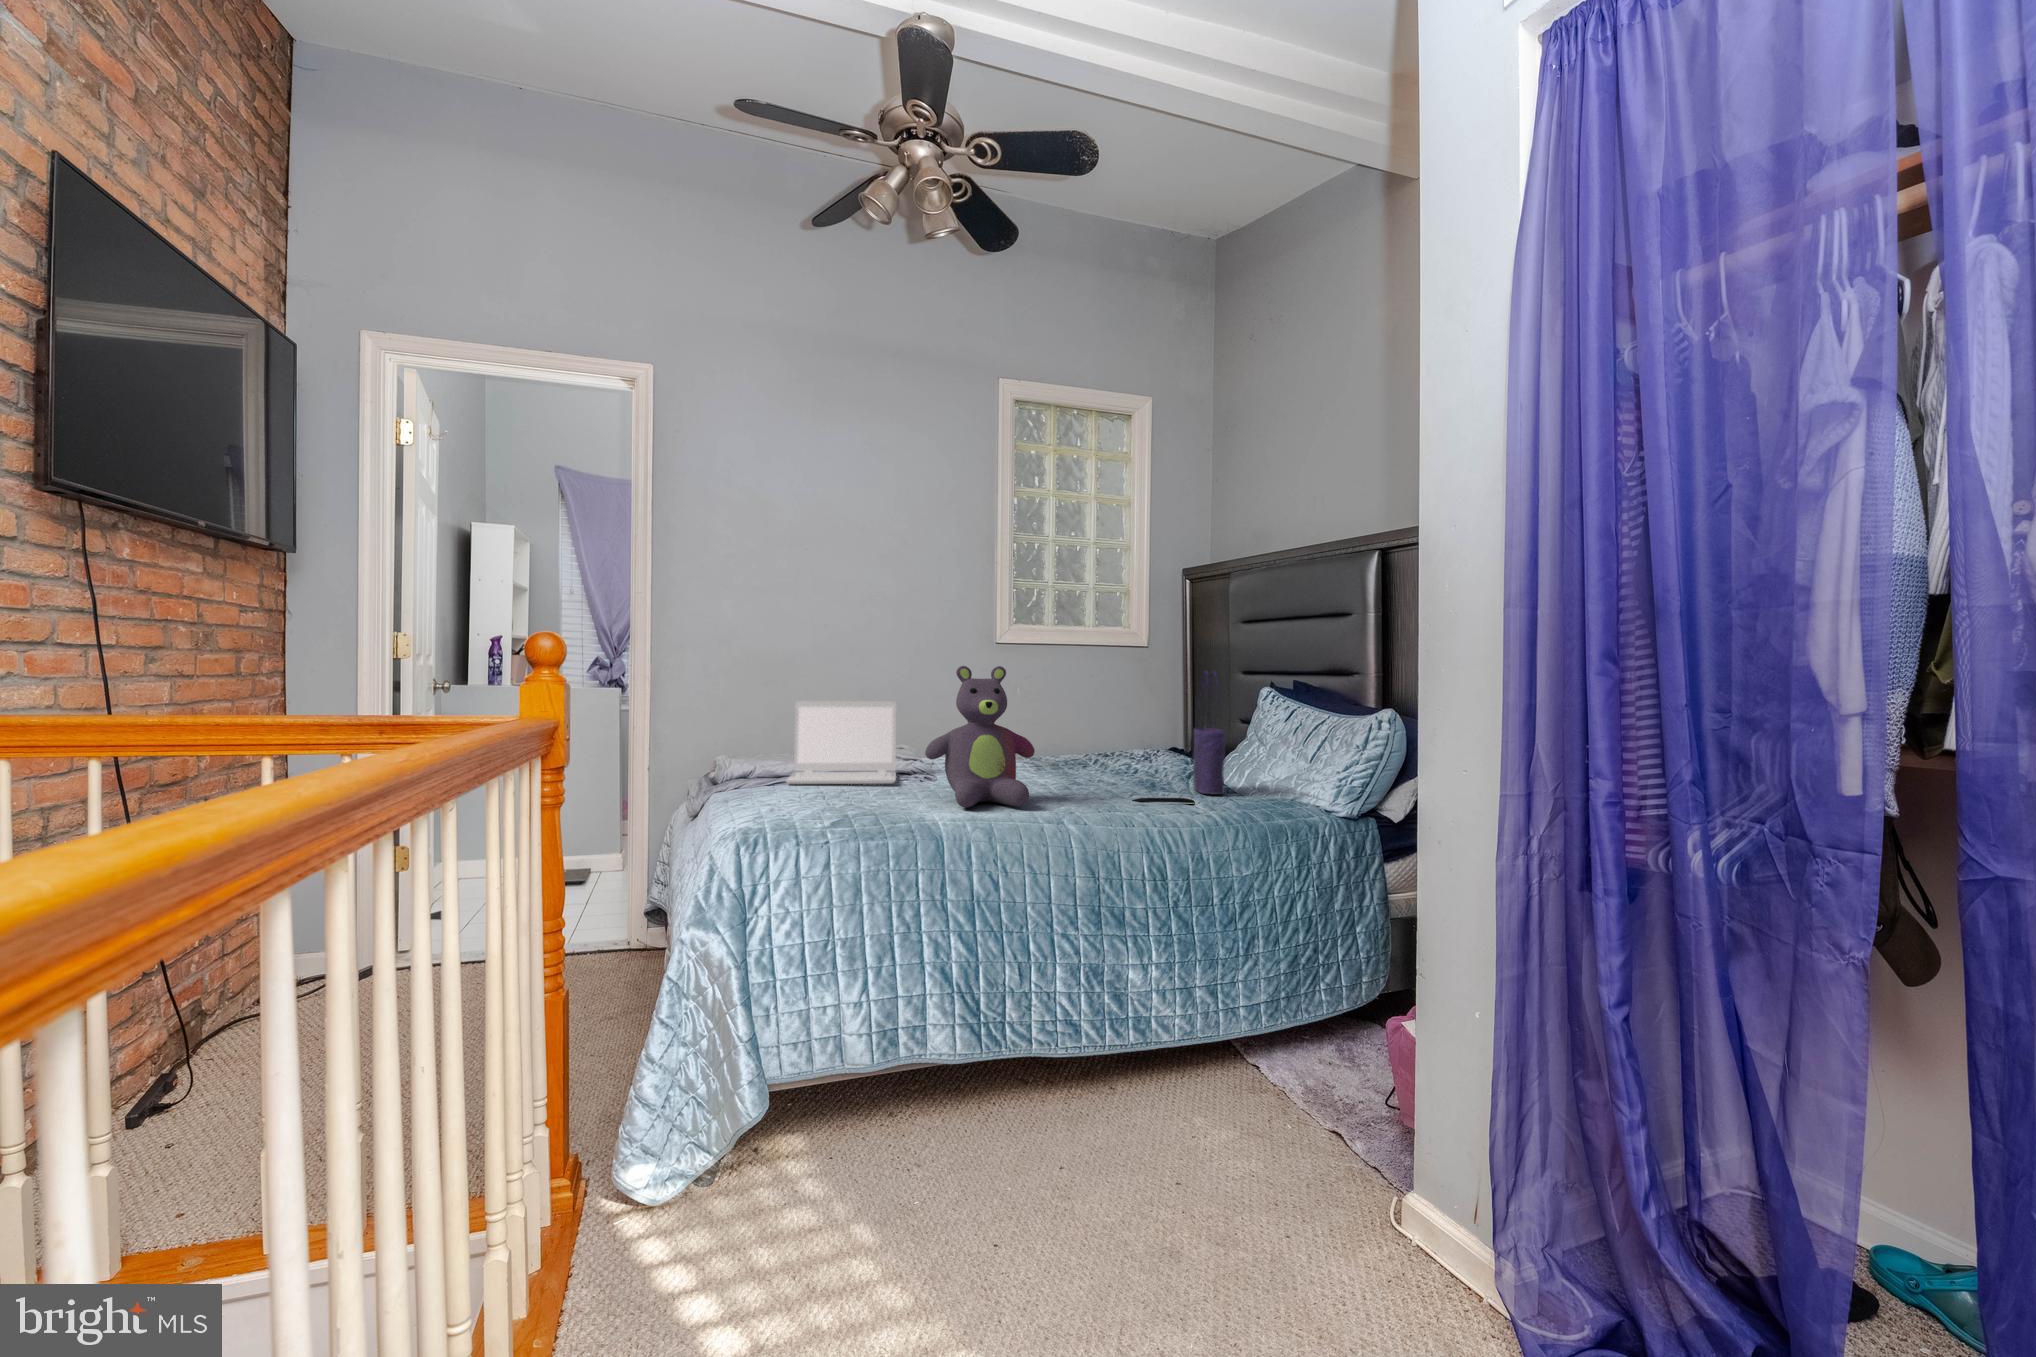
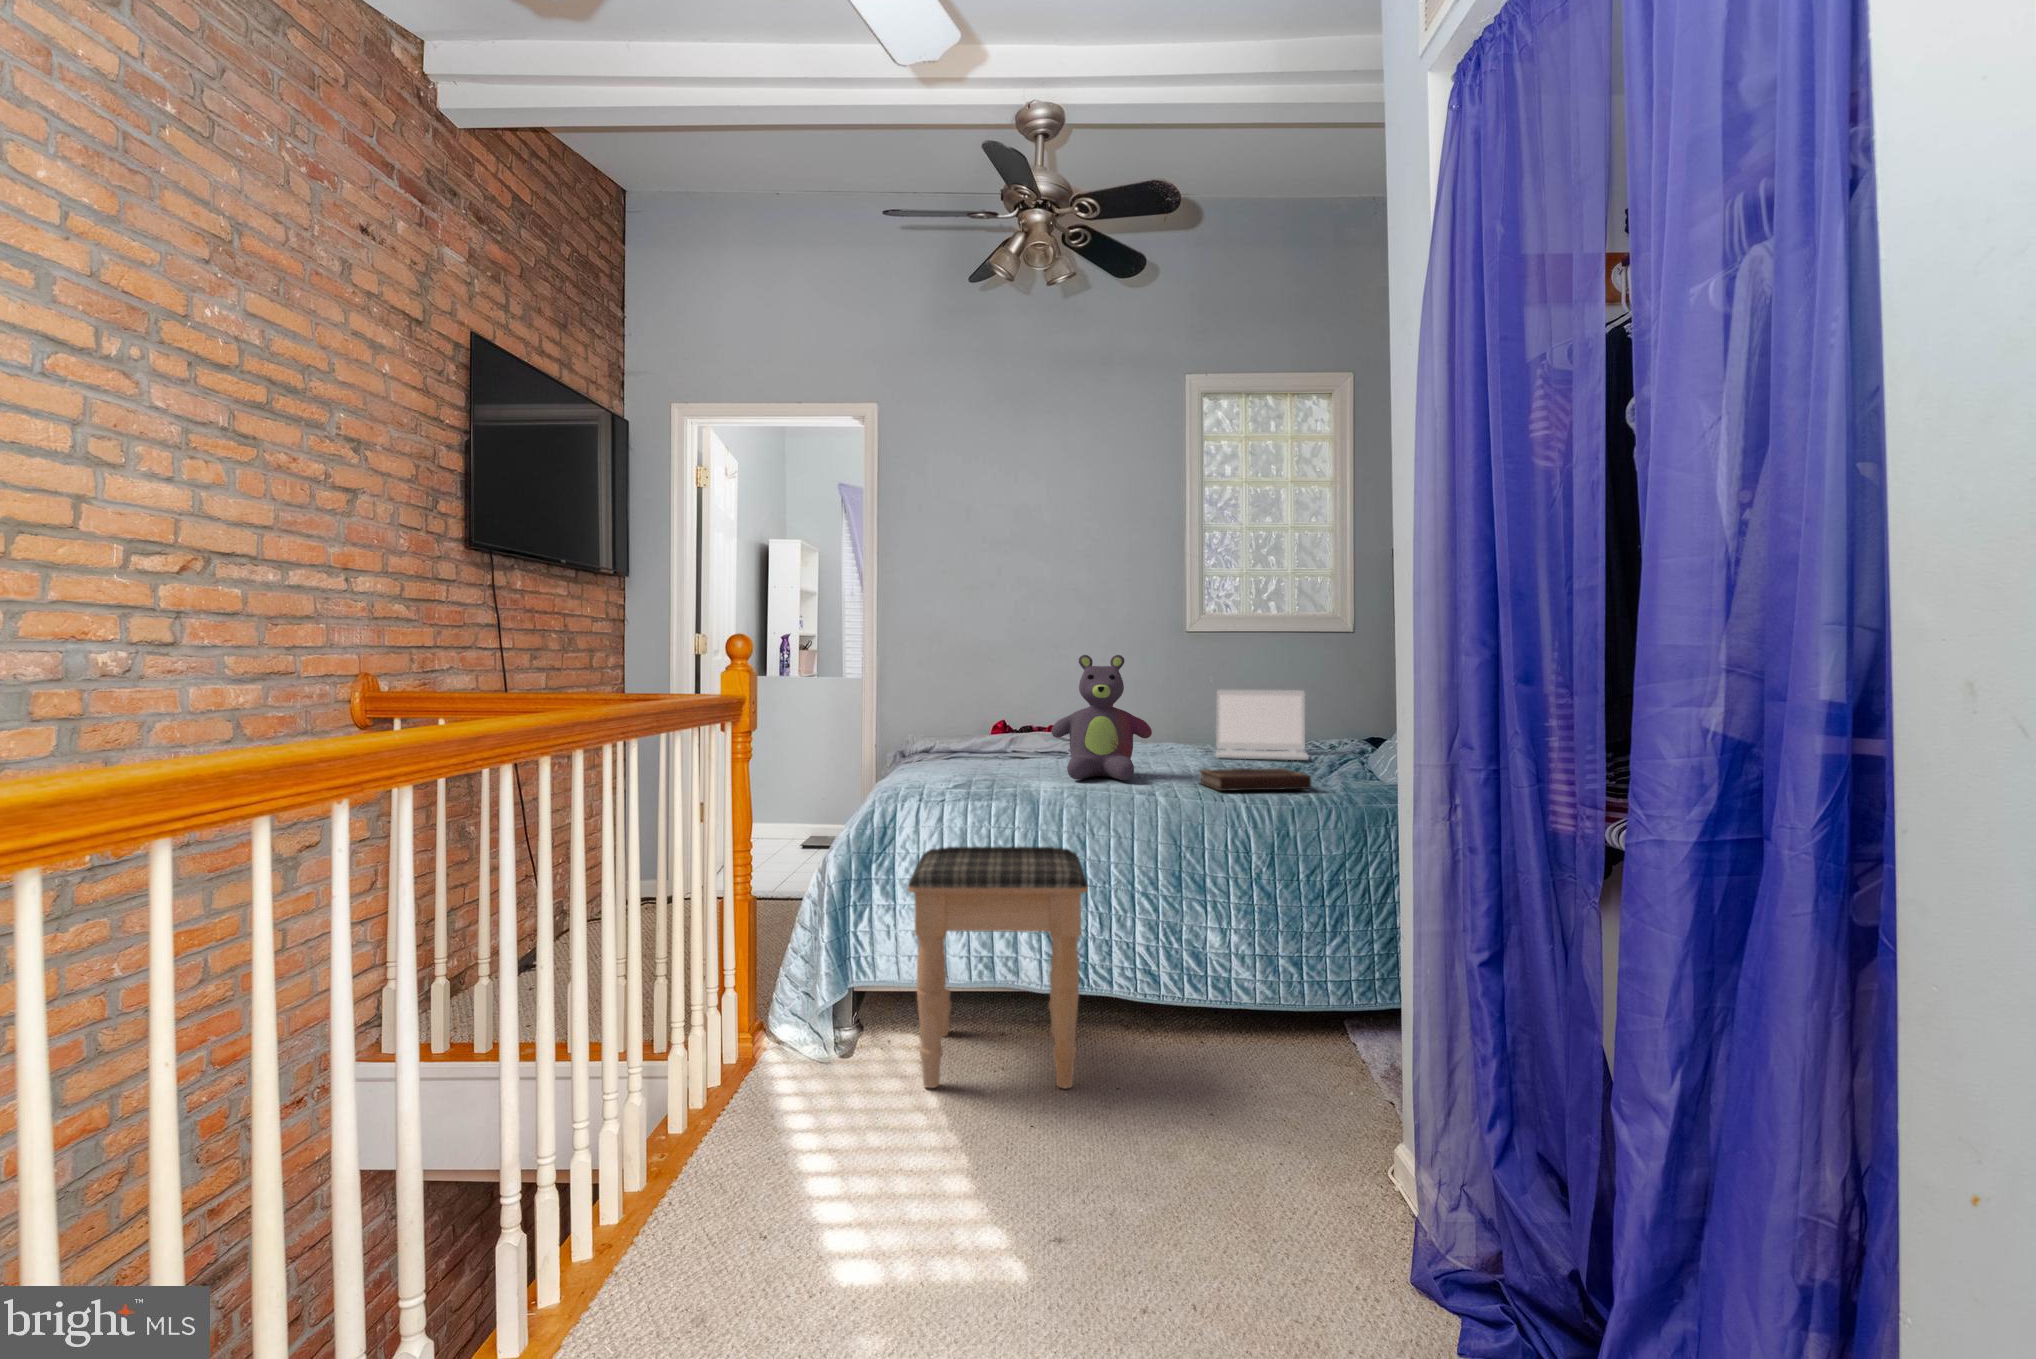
tote bag: present [1193,671,1225,794] -> none [1327,658,1355,780]
laptop: present [786,700,896,784] -> present [1216,690,1309,760]
notebook: none [1092,786,1211,815] -> present [1200,768,1311,791]
footstool: none [799,885,1040,1216] -> present [908,847,1088,1088]

